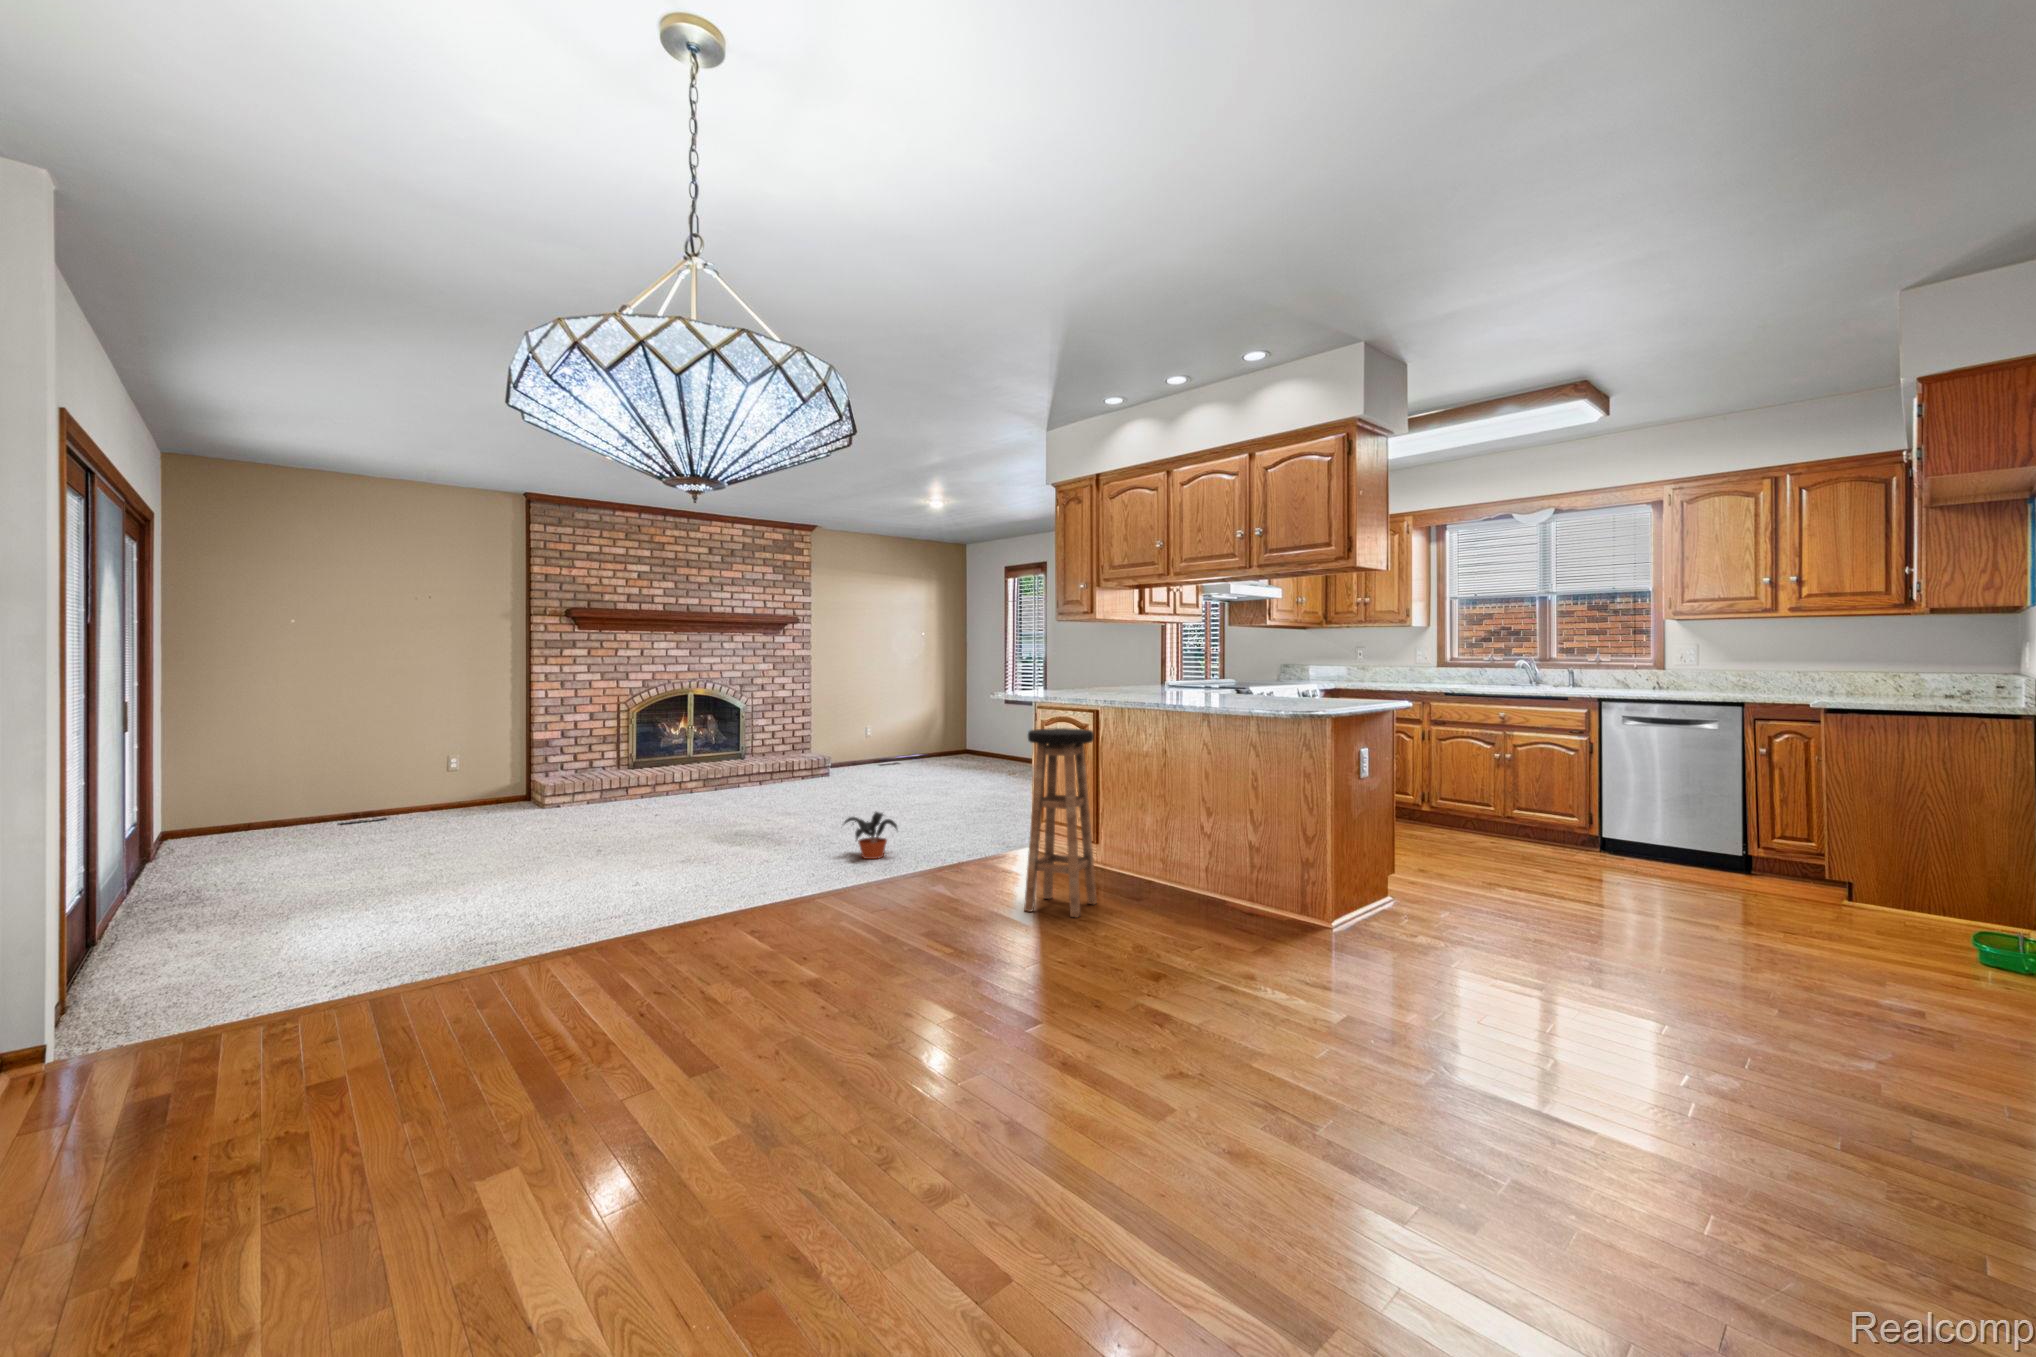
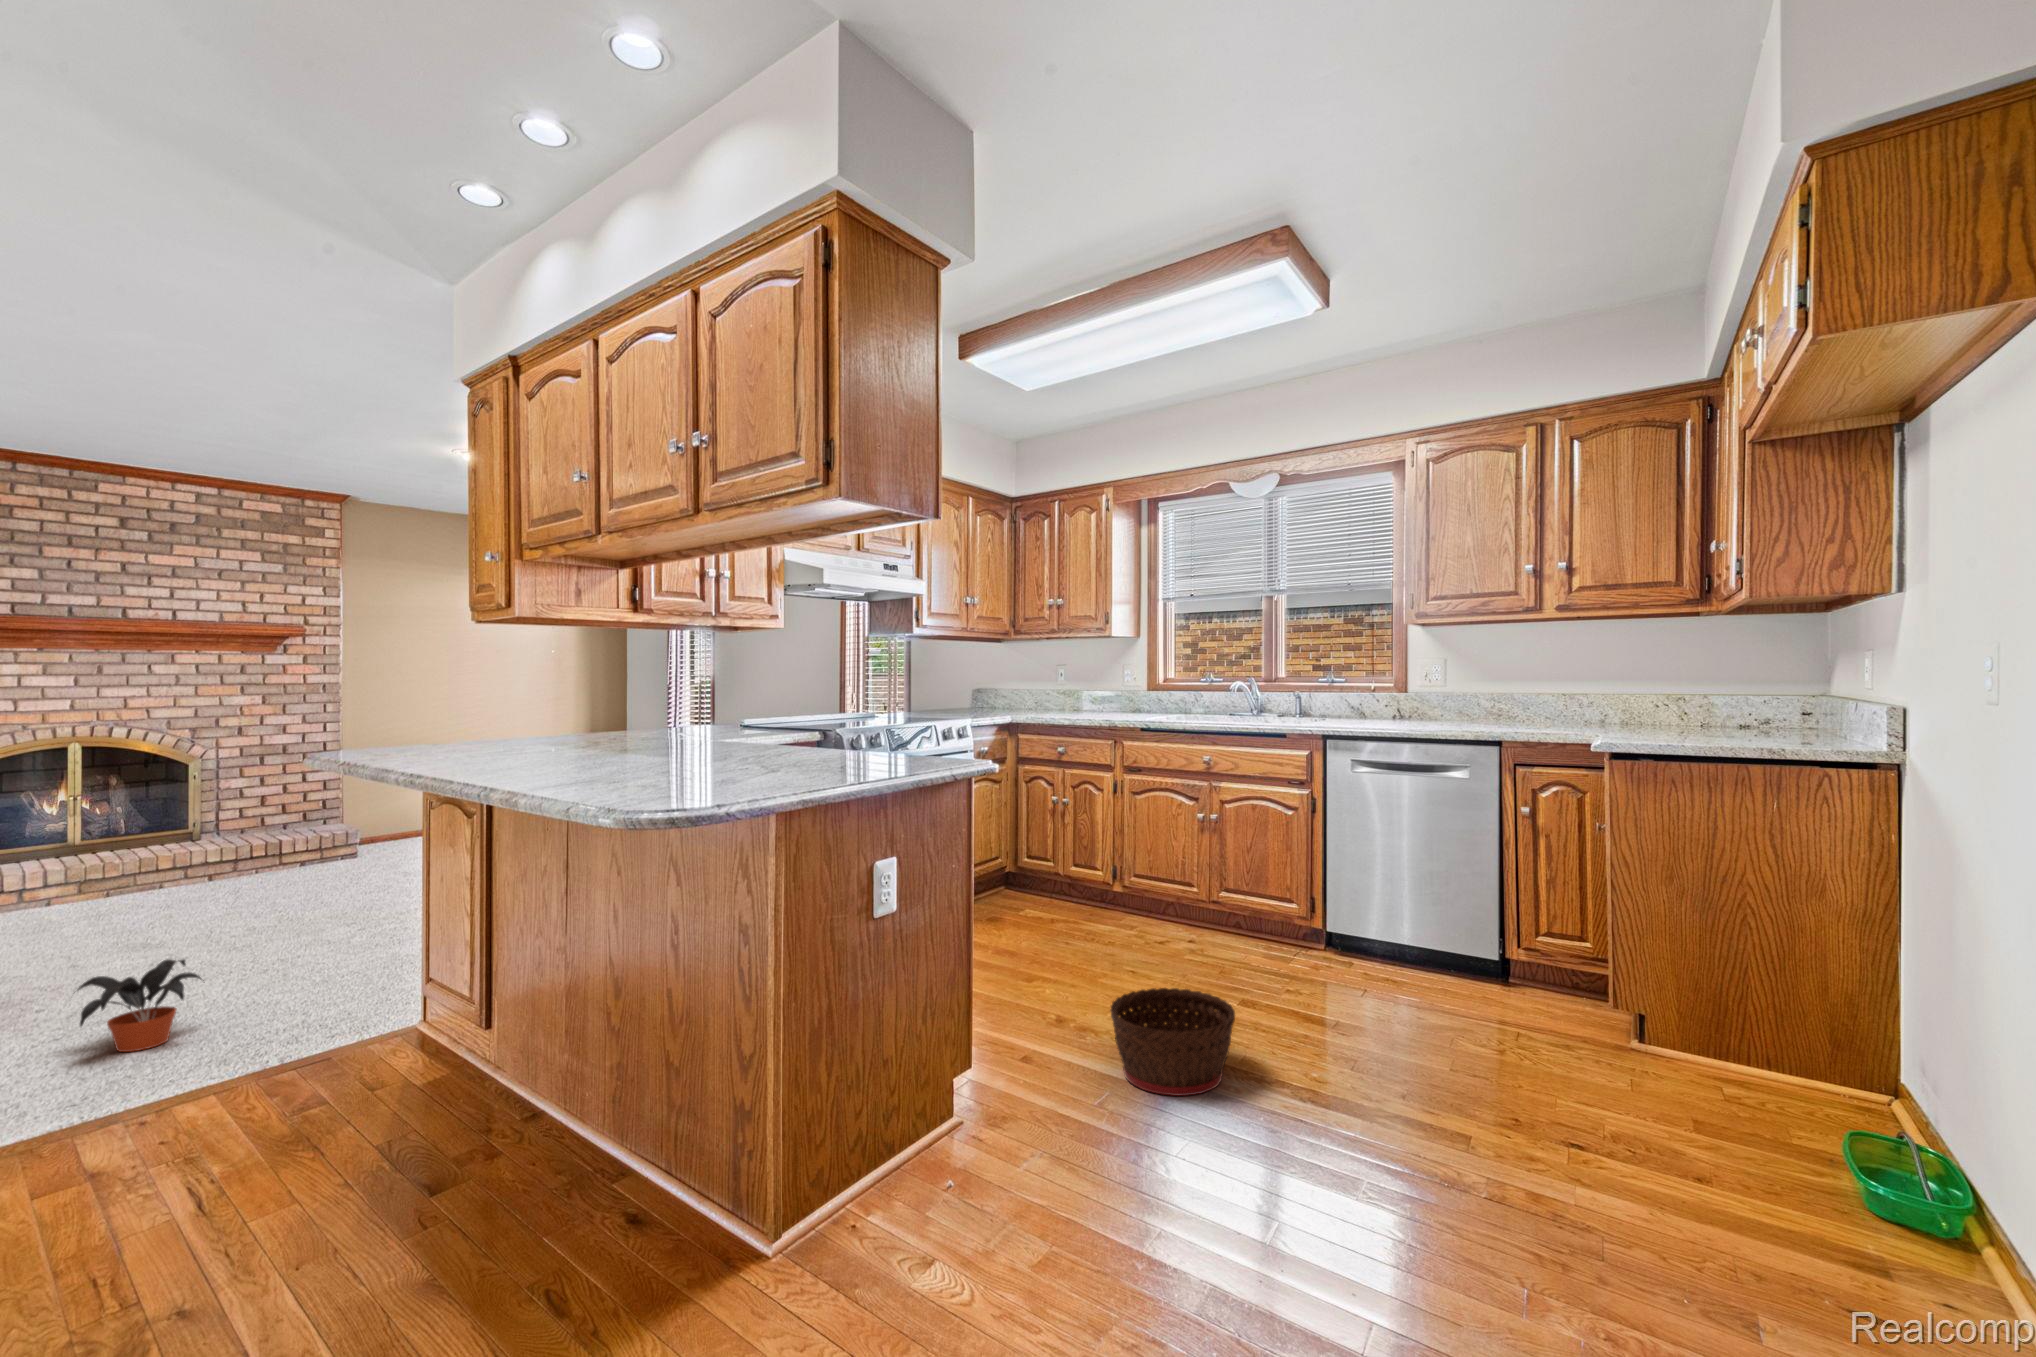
bar stool: present [1024,728,1097,918] -> none [233,824,422,1210]
basket: none [1473,850,1560,907] -> present [1110,988,1235,1096]

